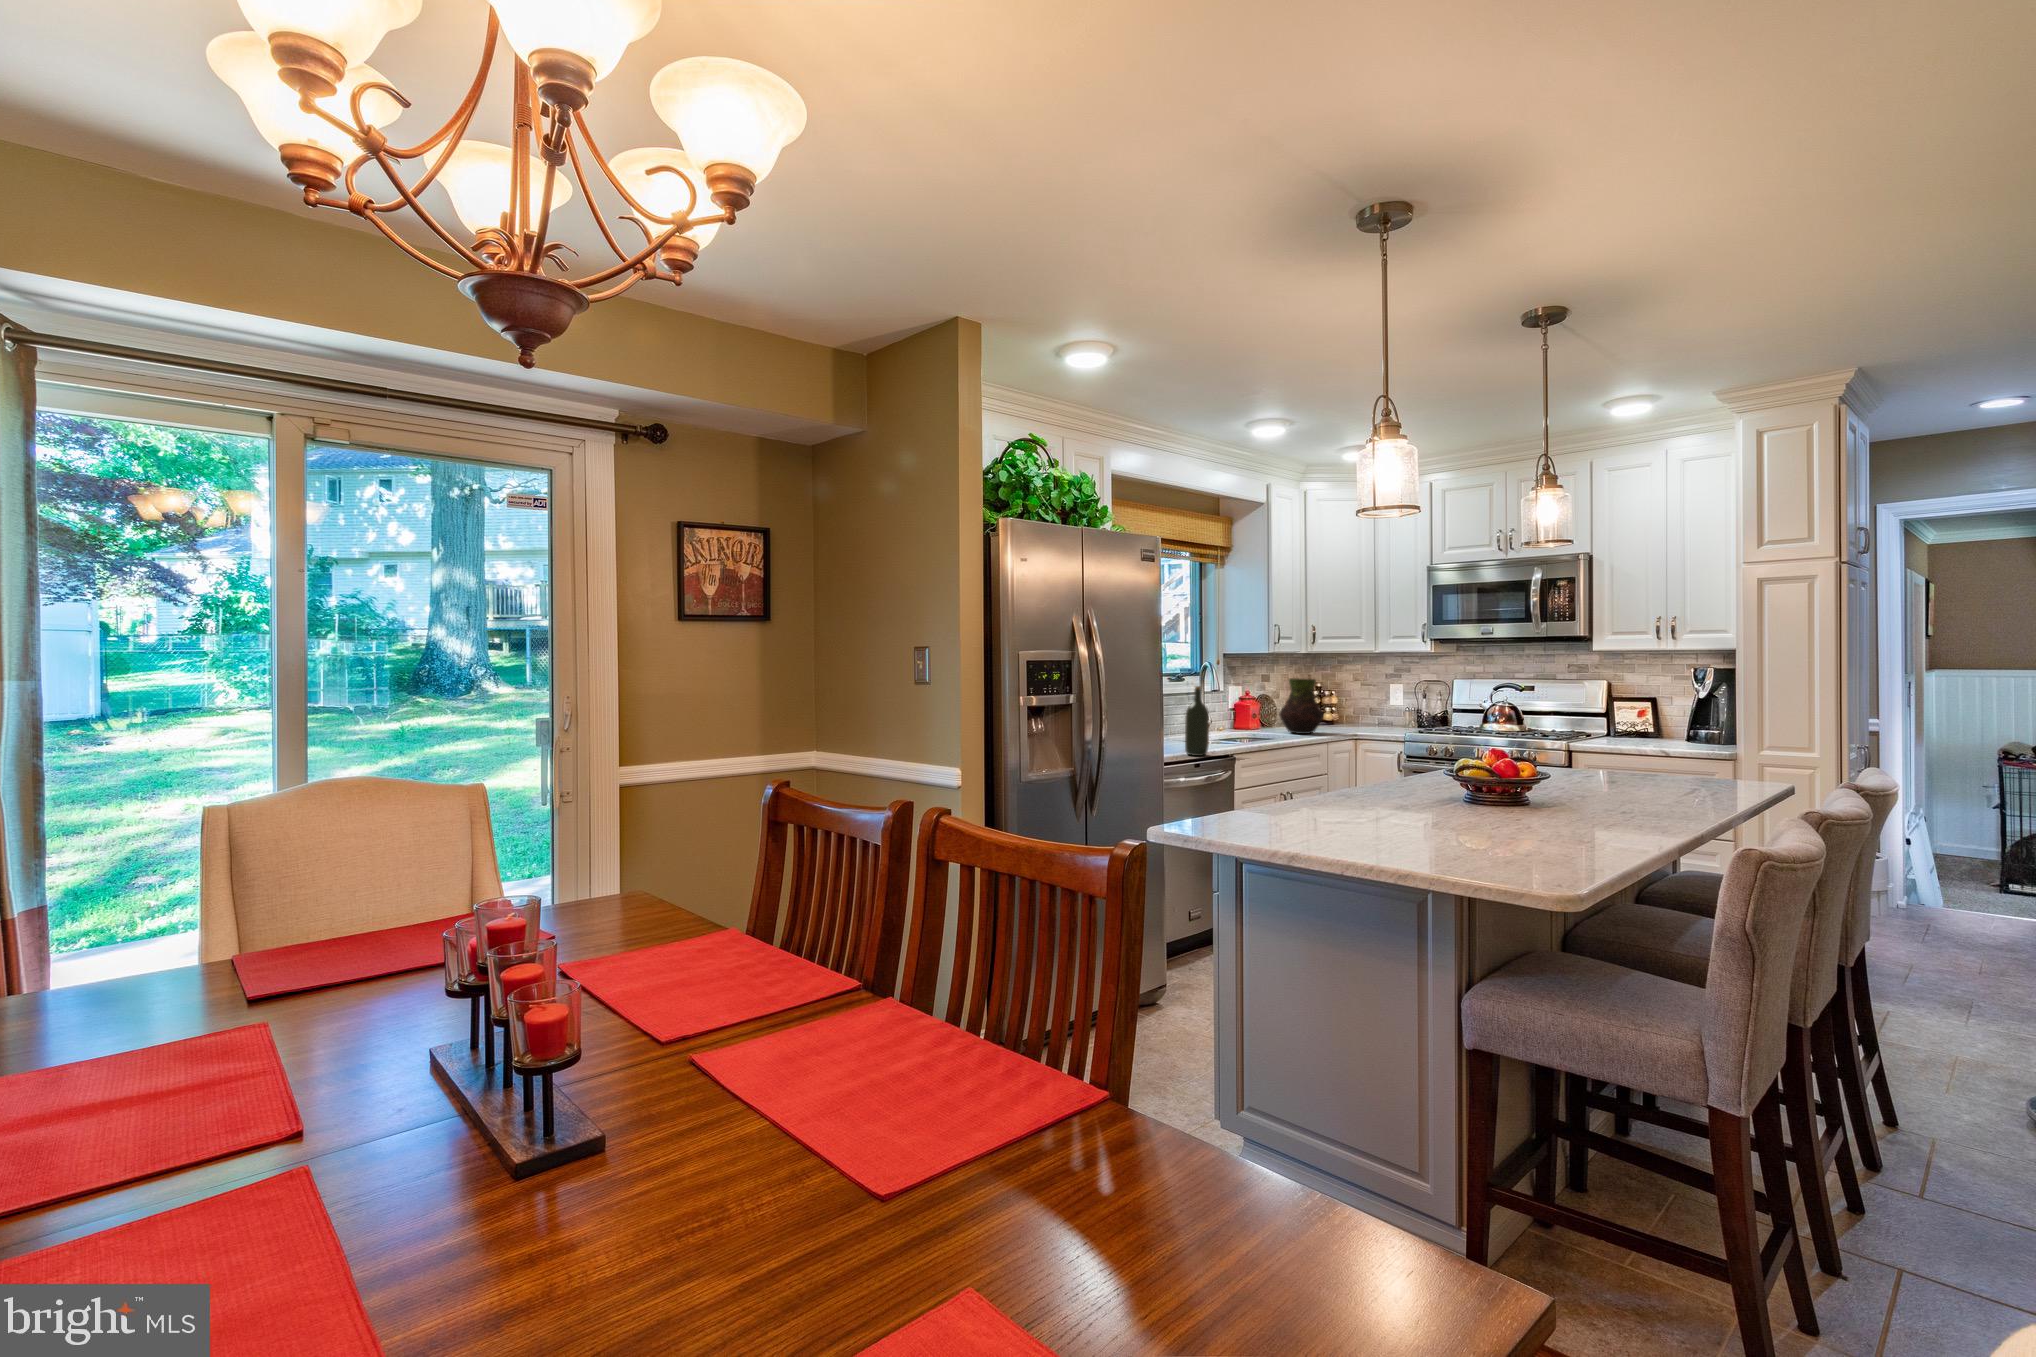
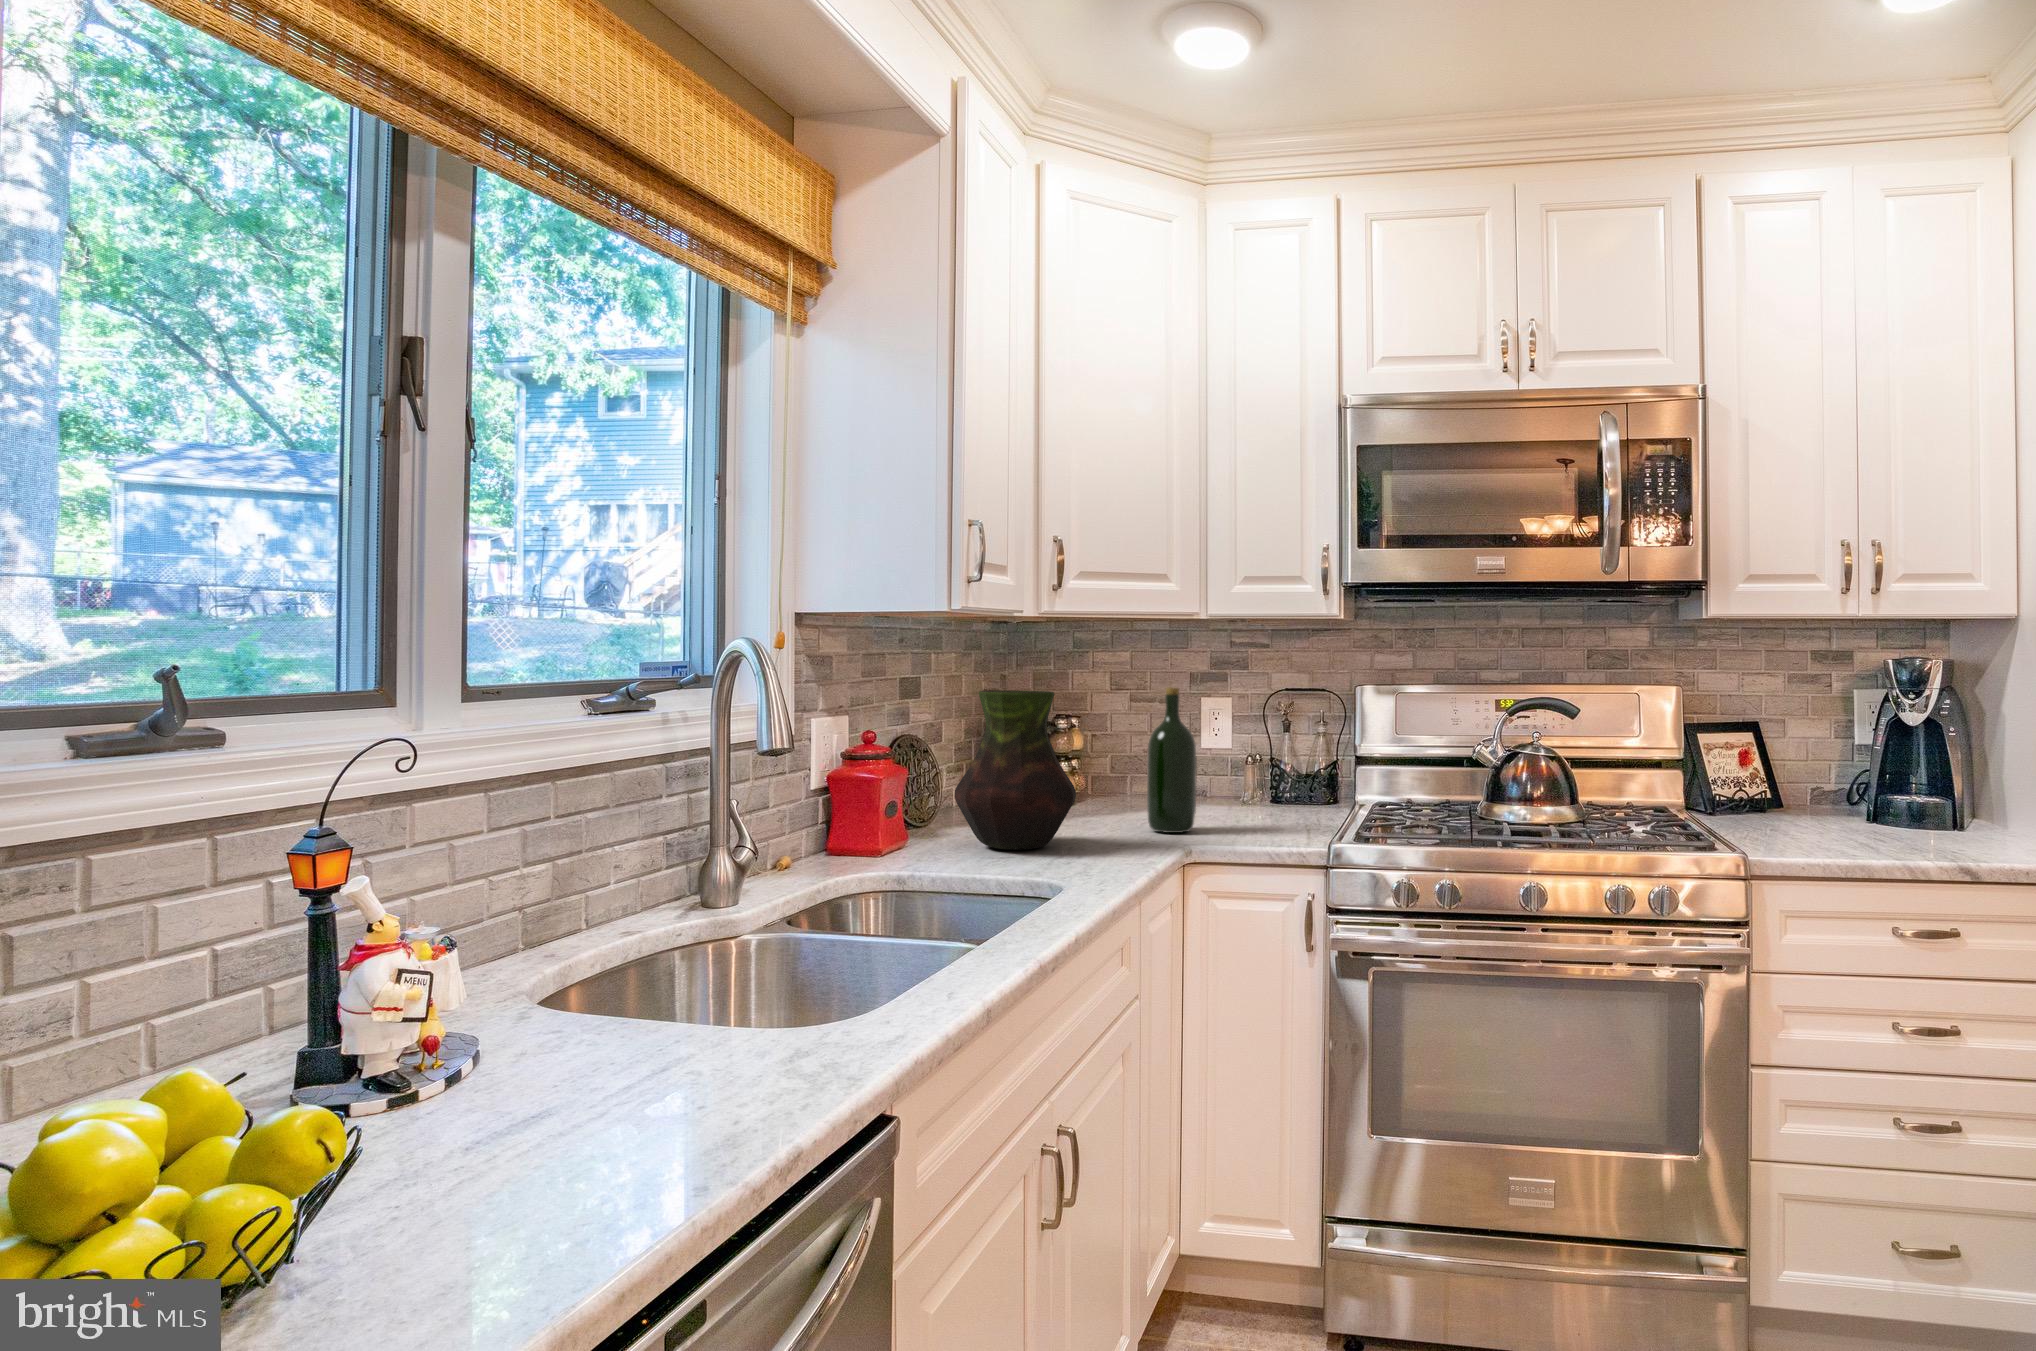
wine bottle: present [1185,686,1209,756] -> present [1147,687,1197,833]

